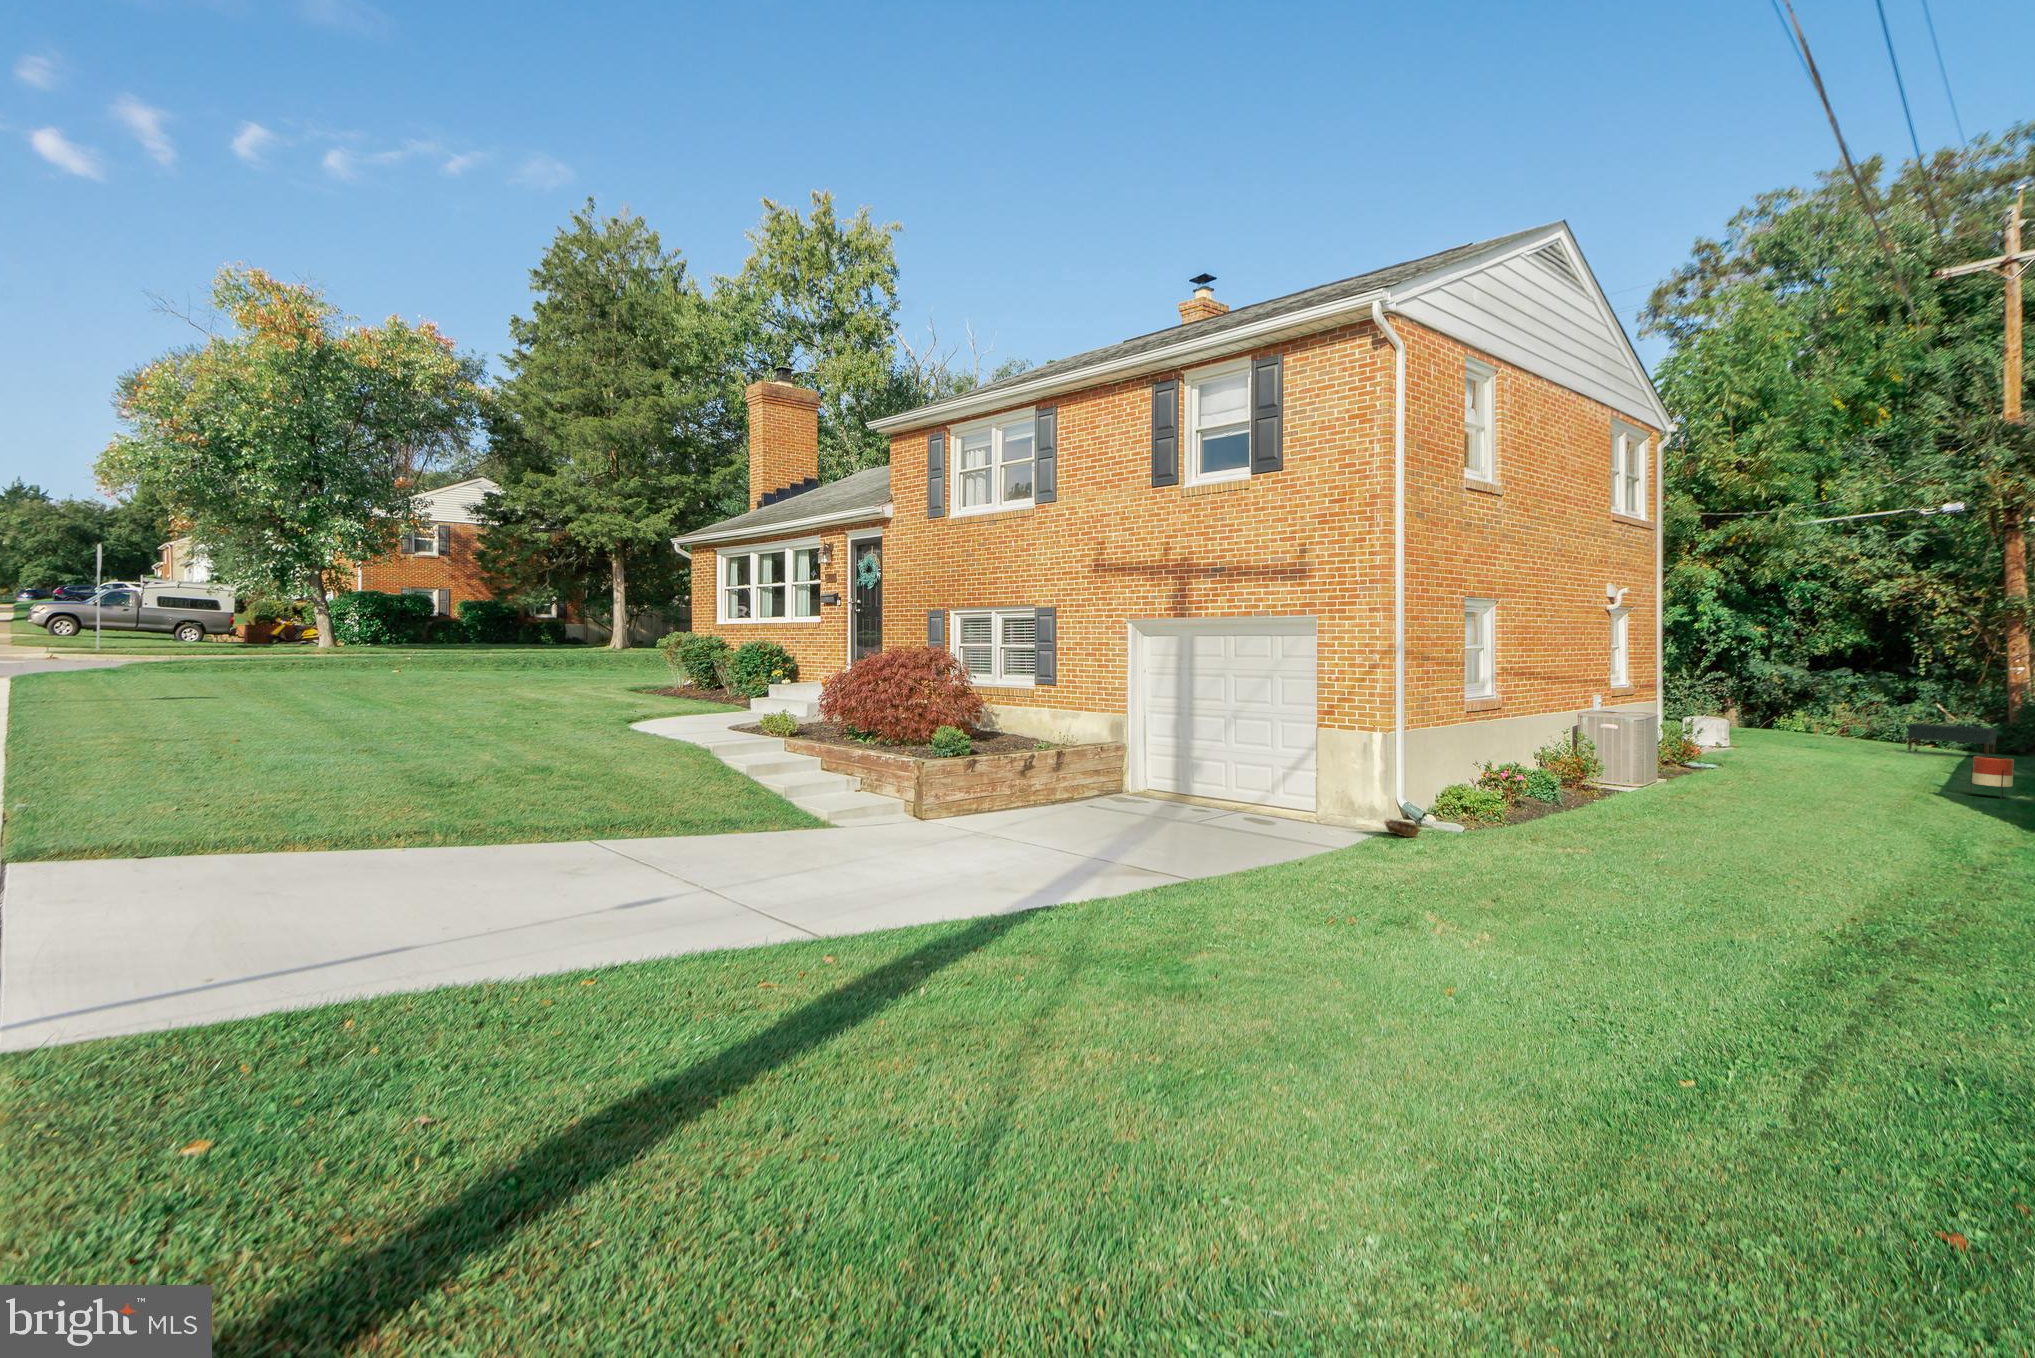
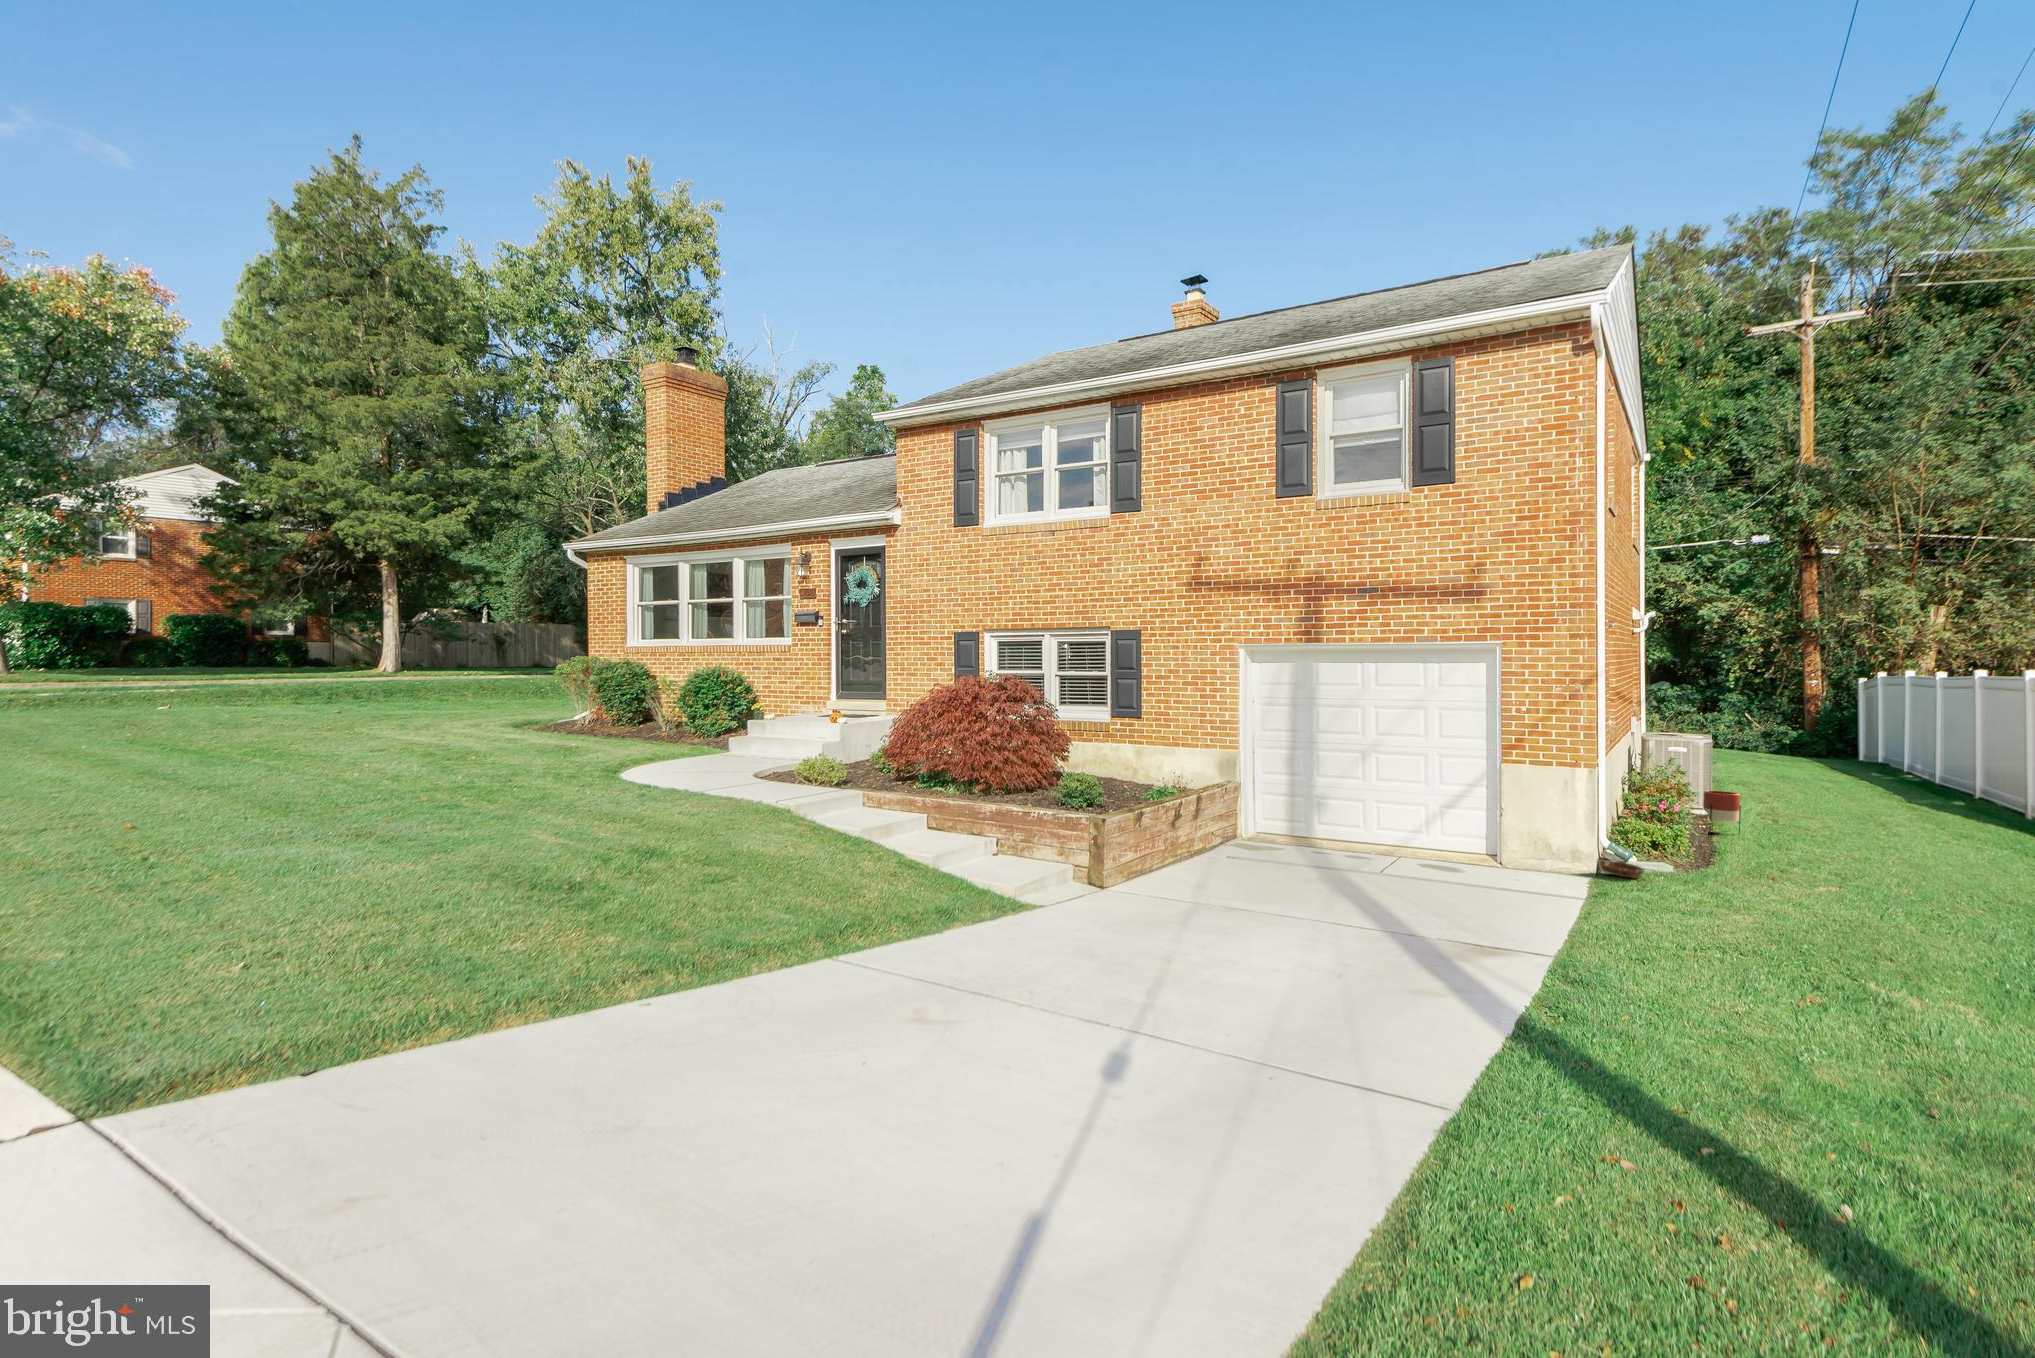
bench: present [1908,723,1997,755] -> none [1774,729,1846,759]
planter: present [1970,756,2014,799] -> present [1703,791,1741,834]

